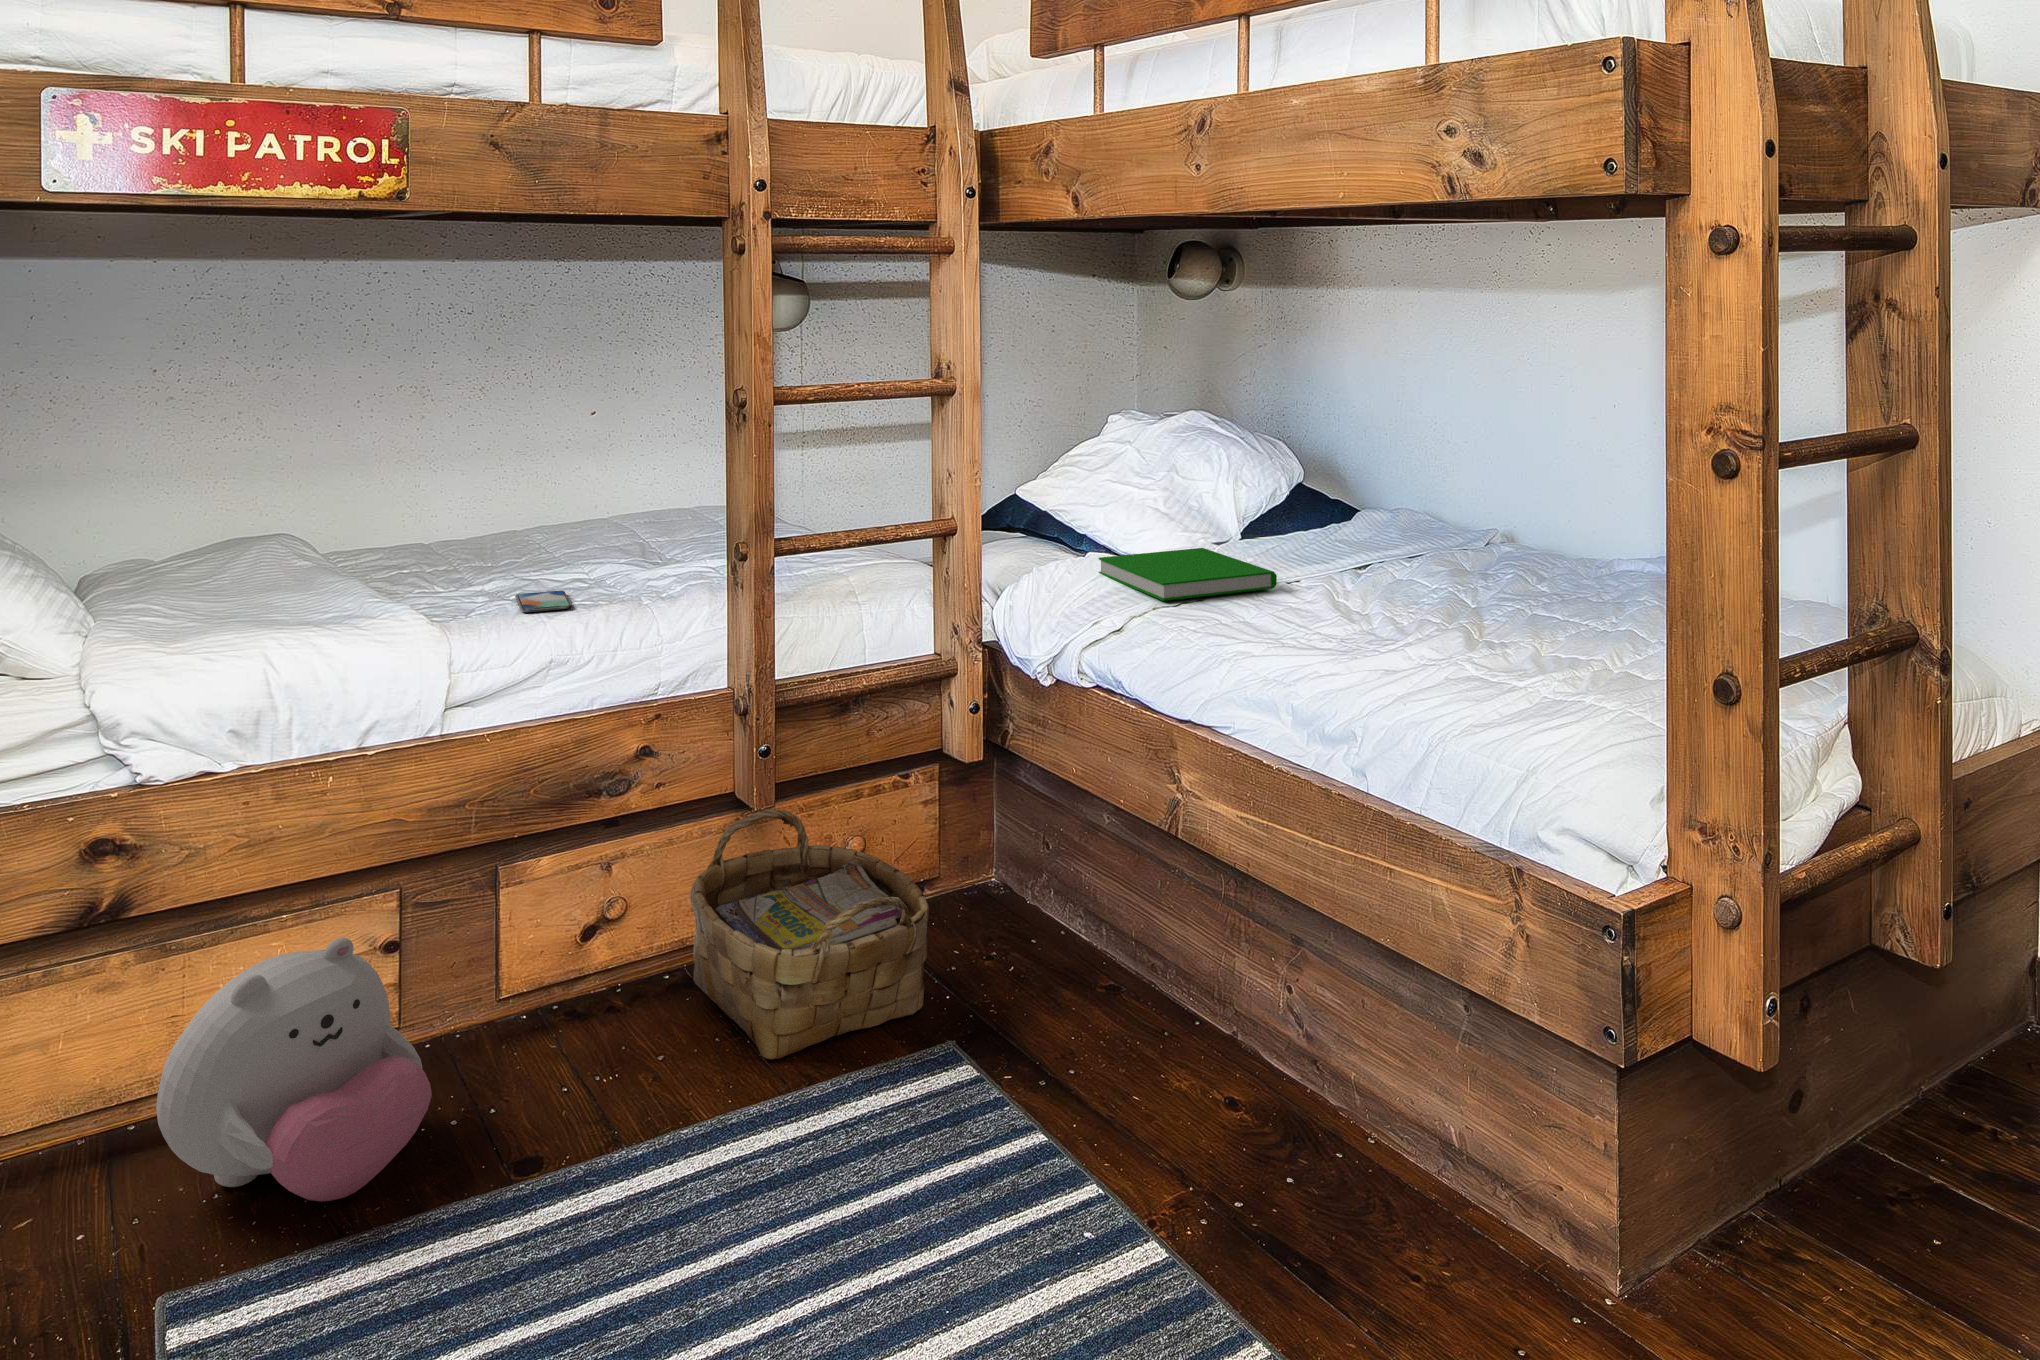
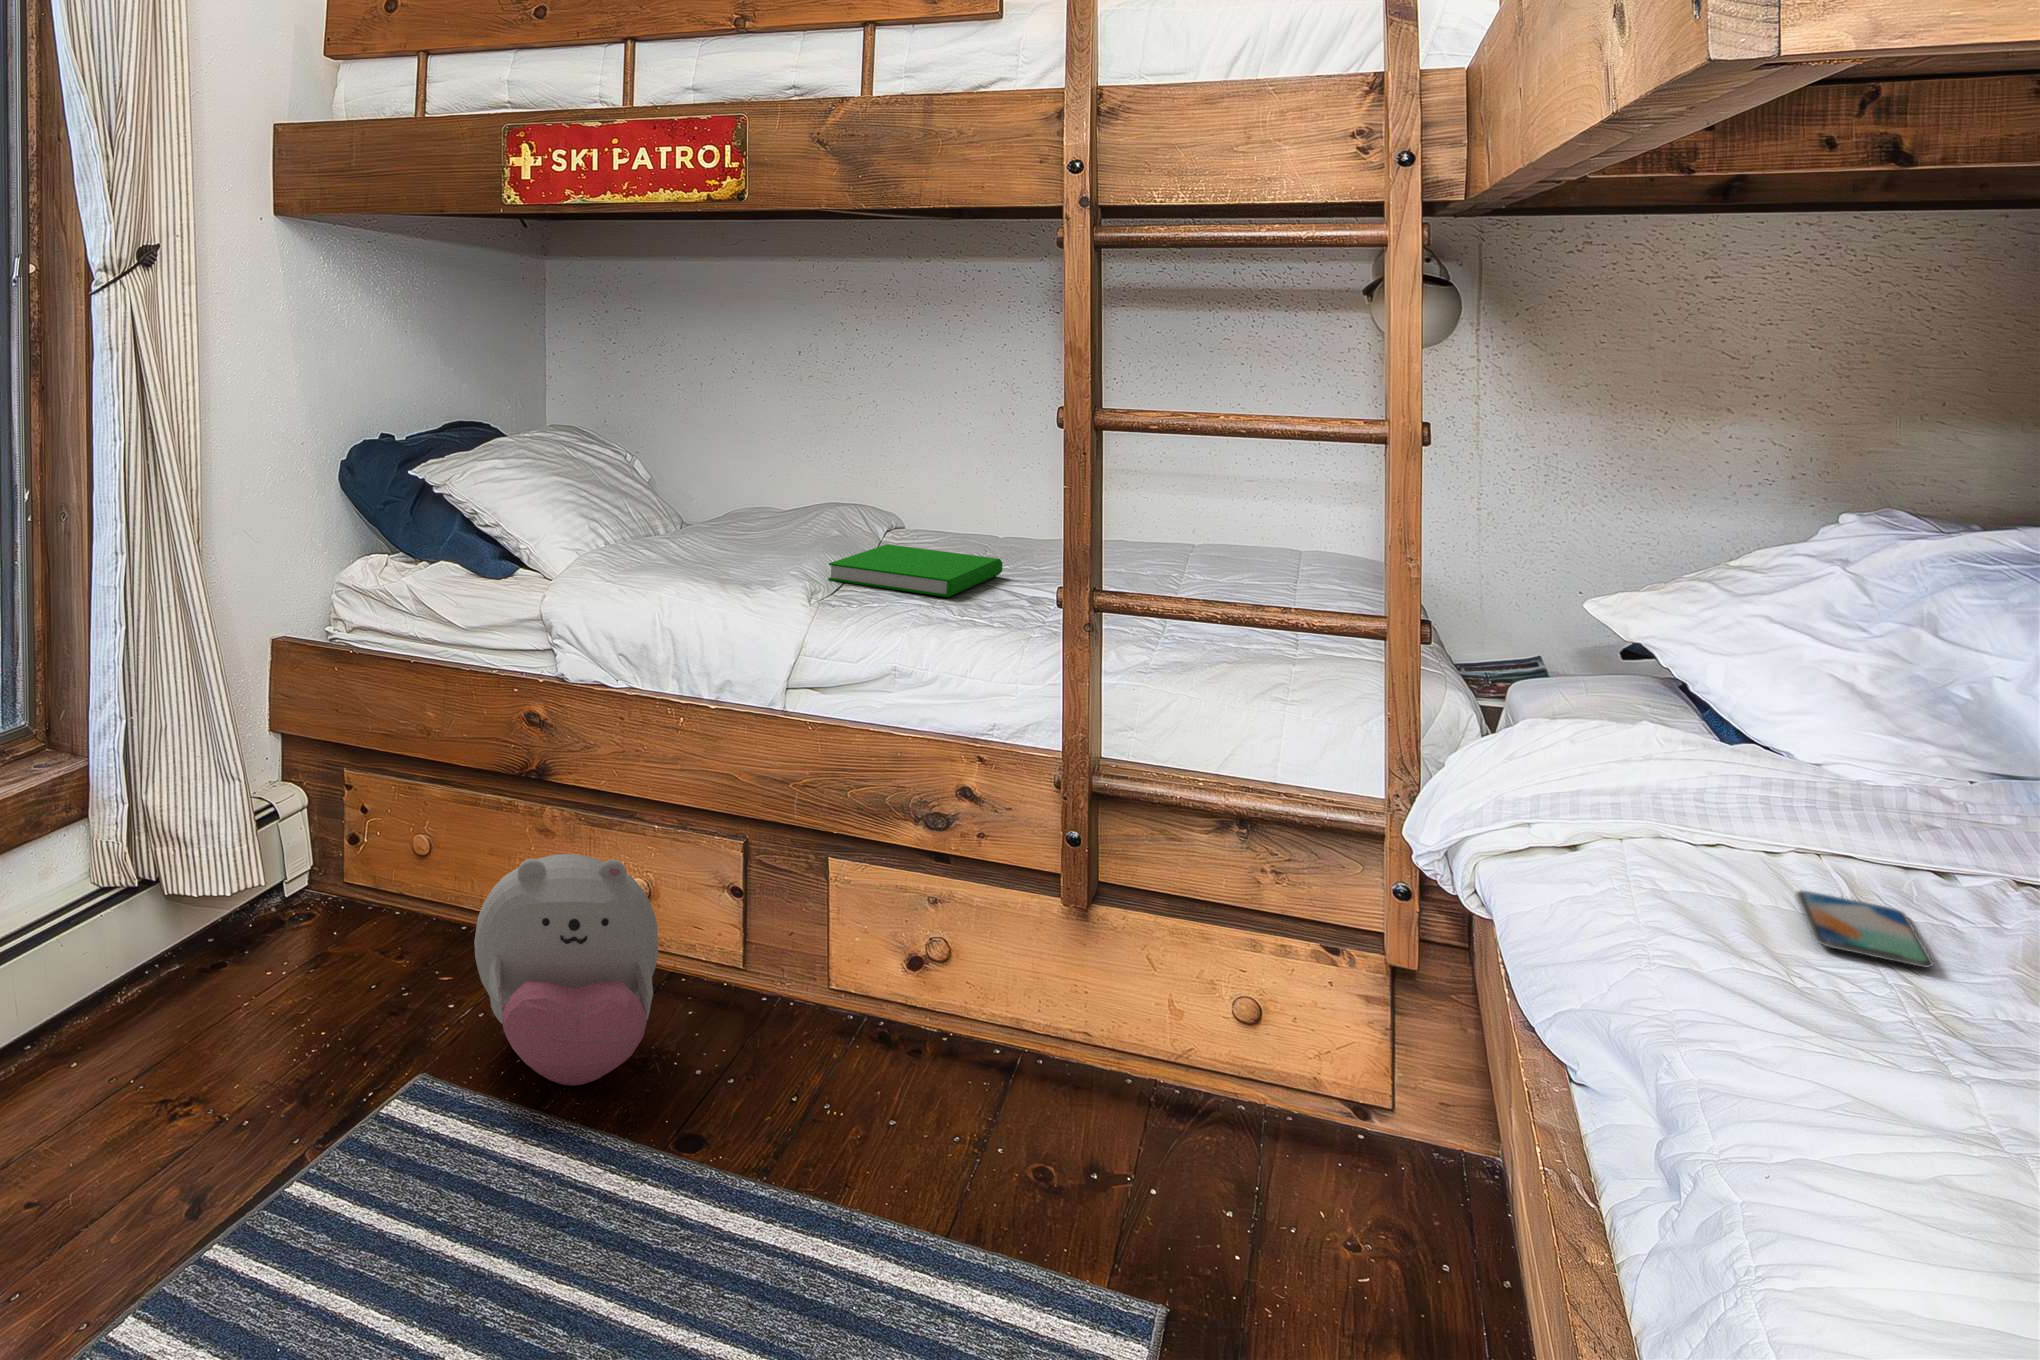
book: present [1099,548,1277,601] -> present [828,544,1003,597]
smartphone: present [515,591,572,612] -> present [1796,890,1933,967]
woven basket: present [690,809,929,1060] -> none [953,914,1223,1247]

